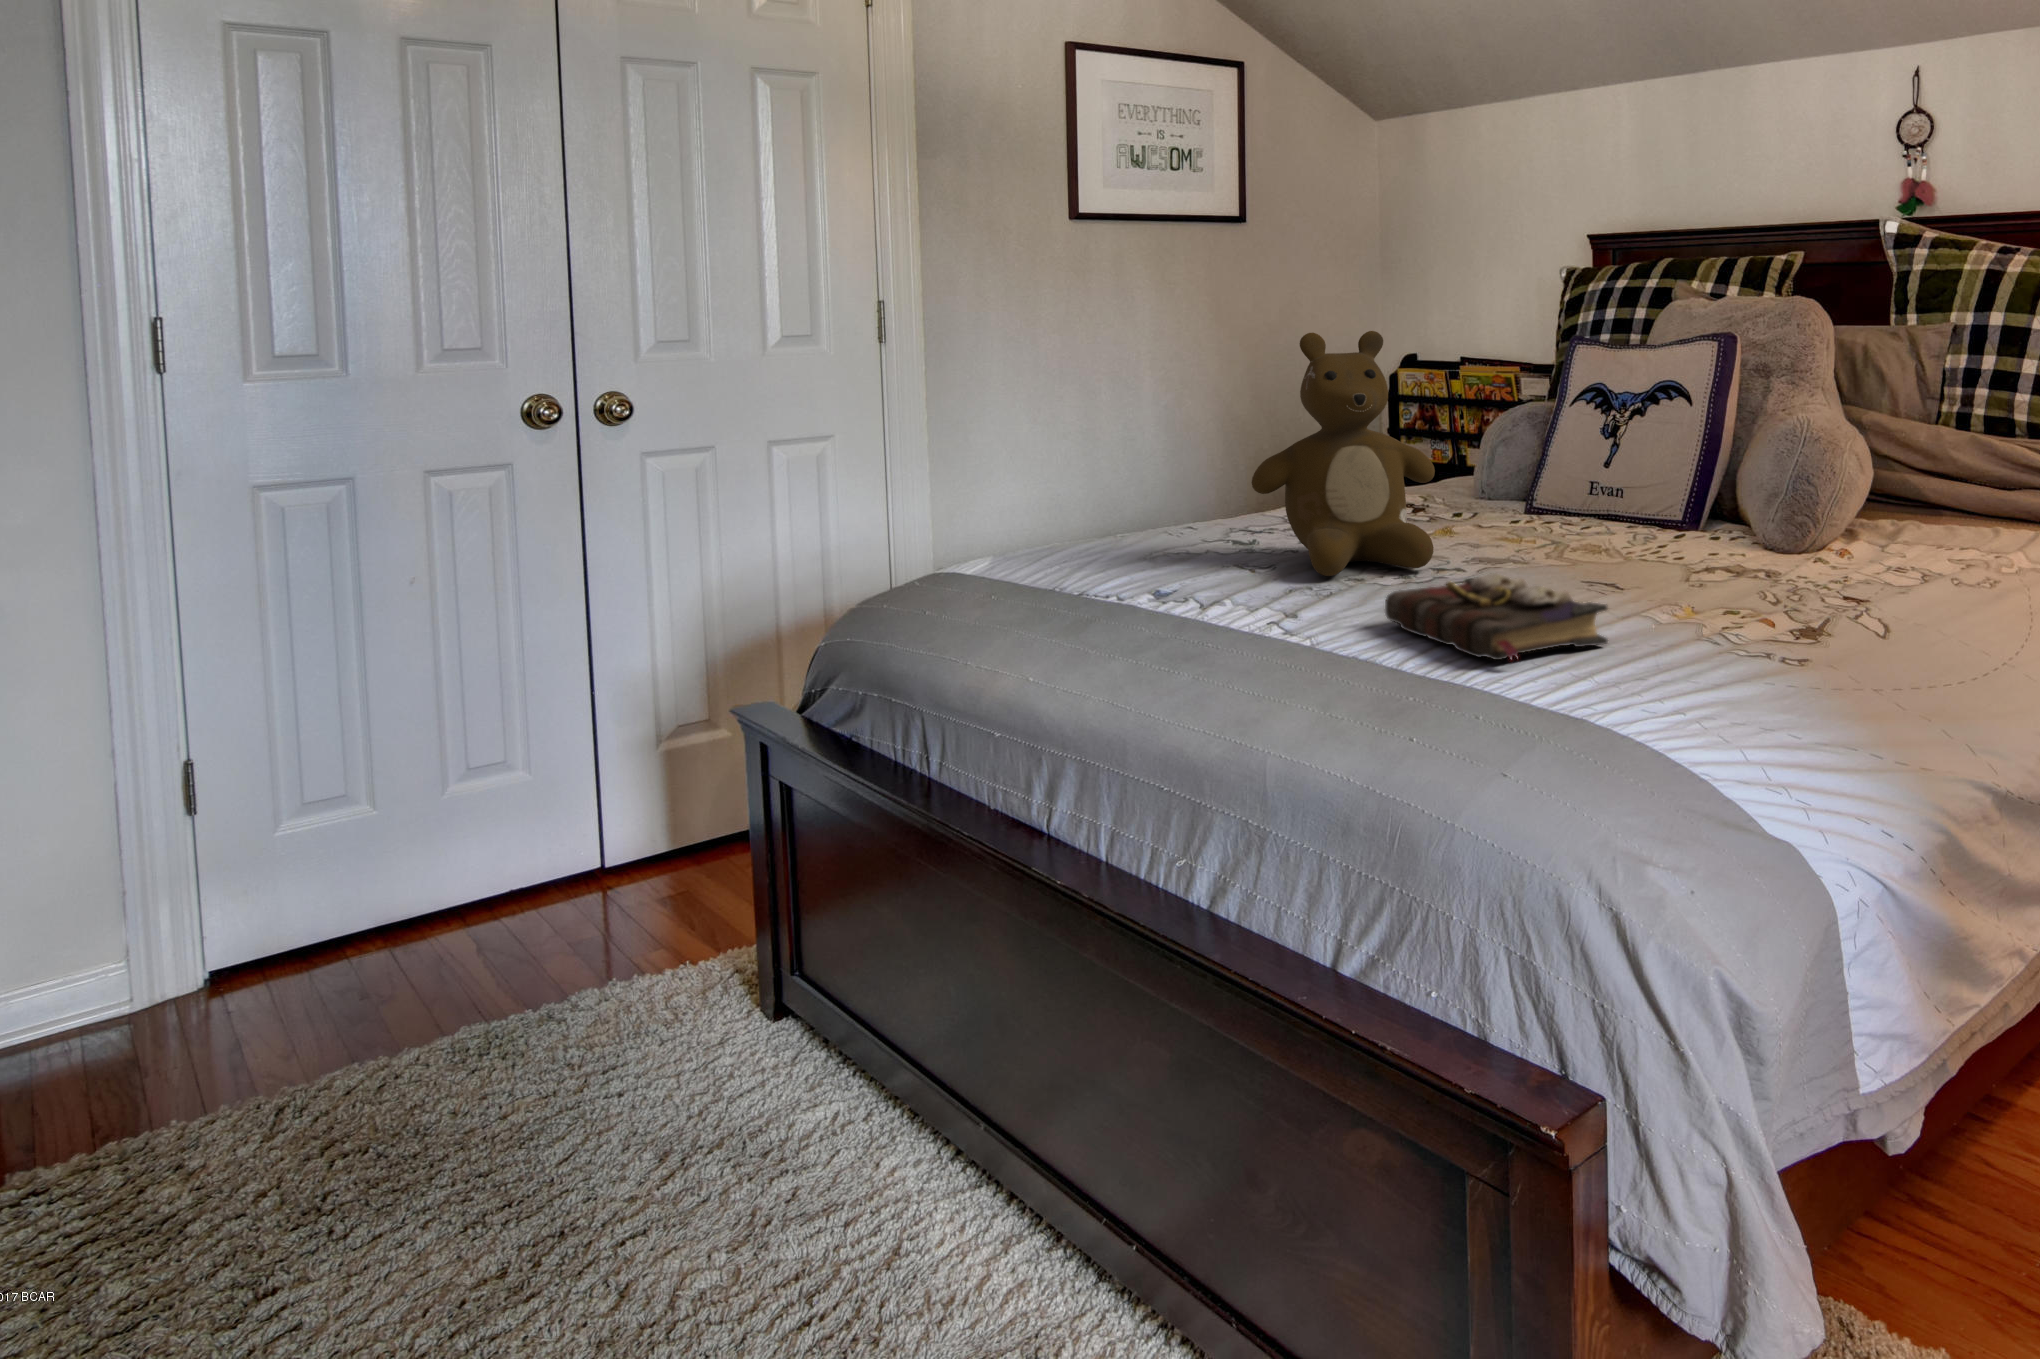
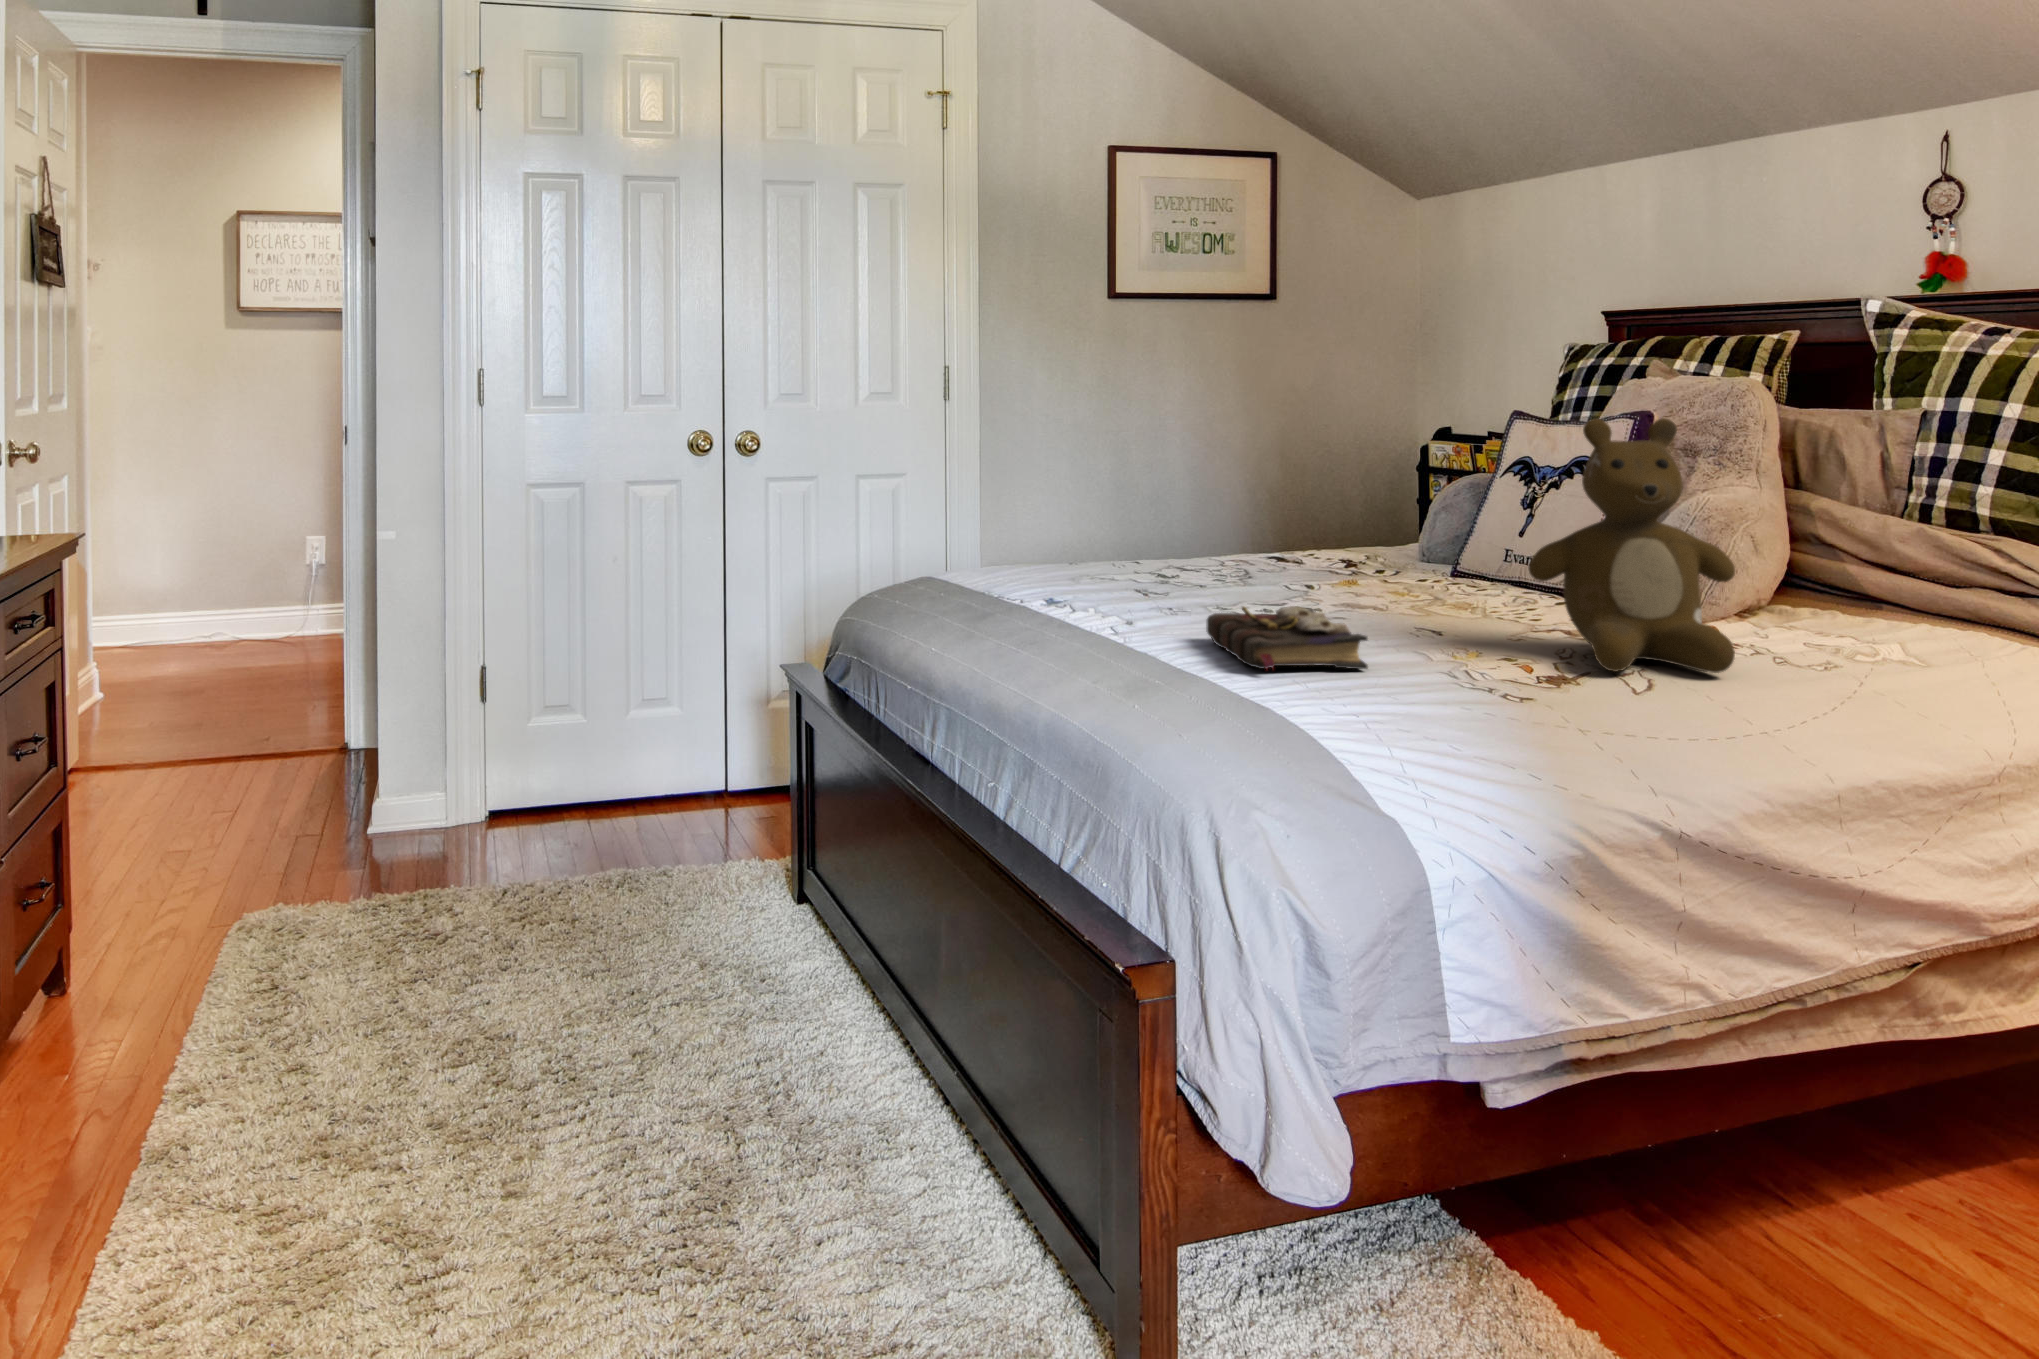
teddy bear: present [1251,331,1435,576] -> present [1528,418,1735,673]

